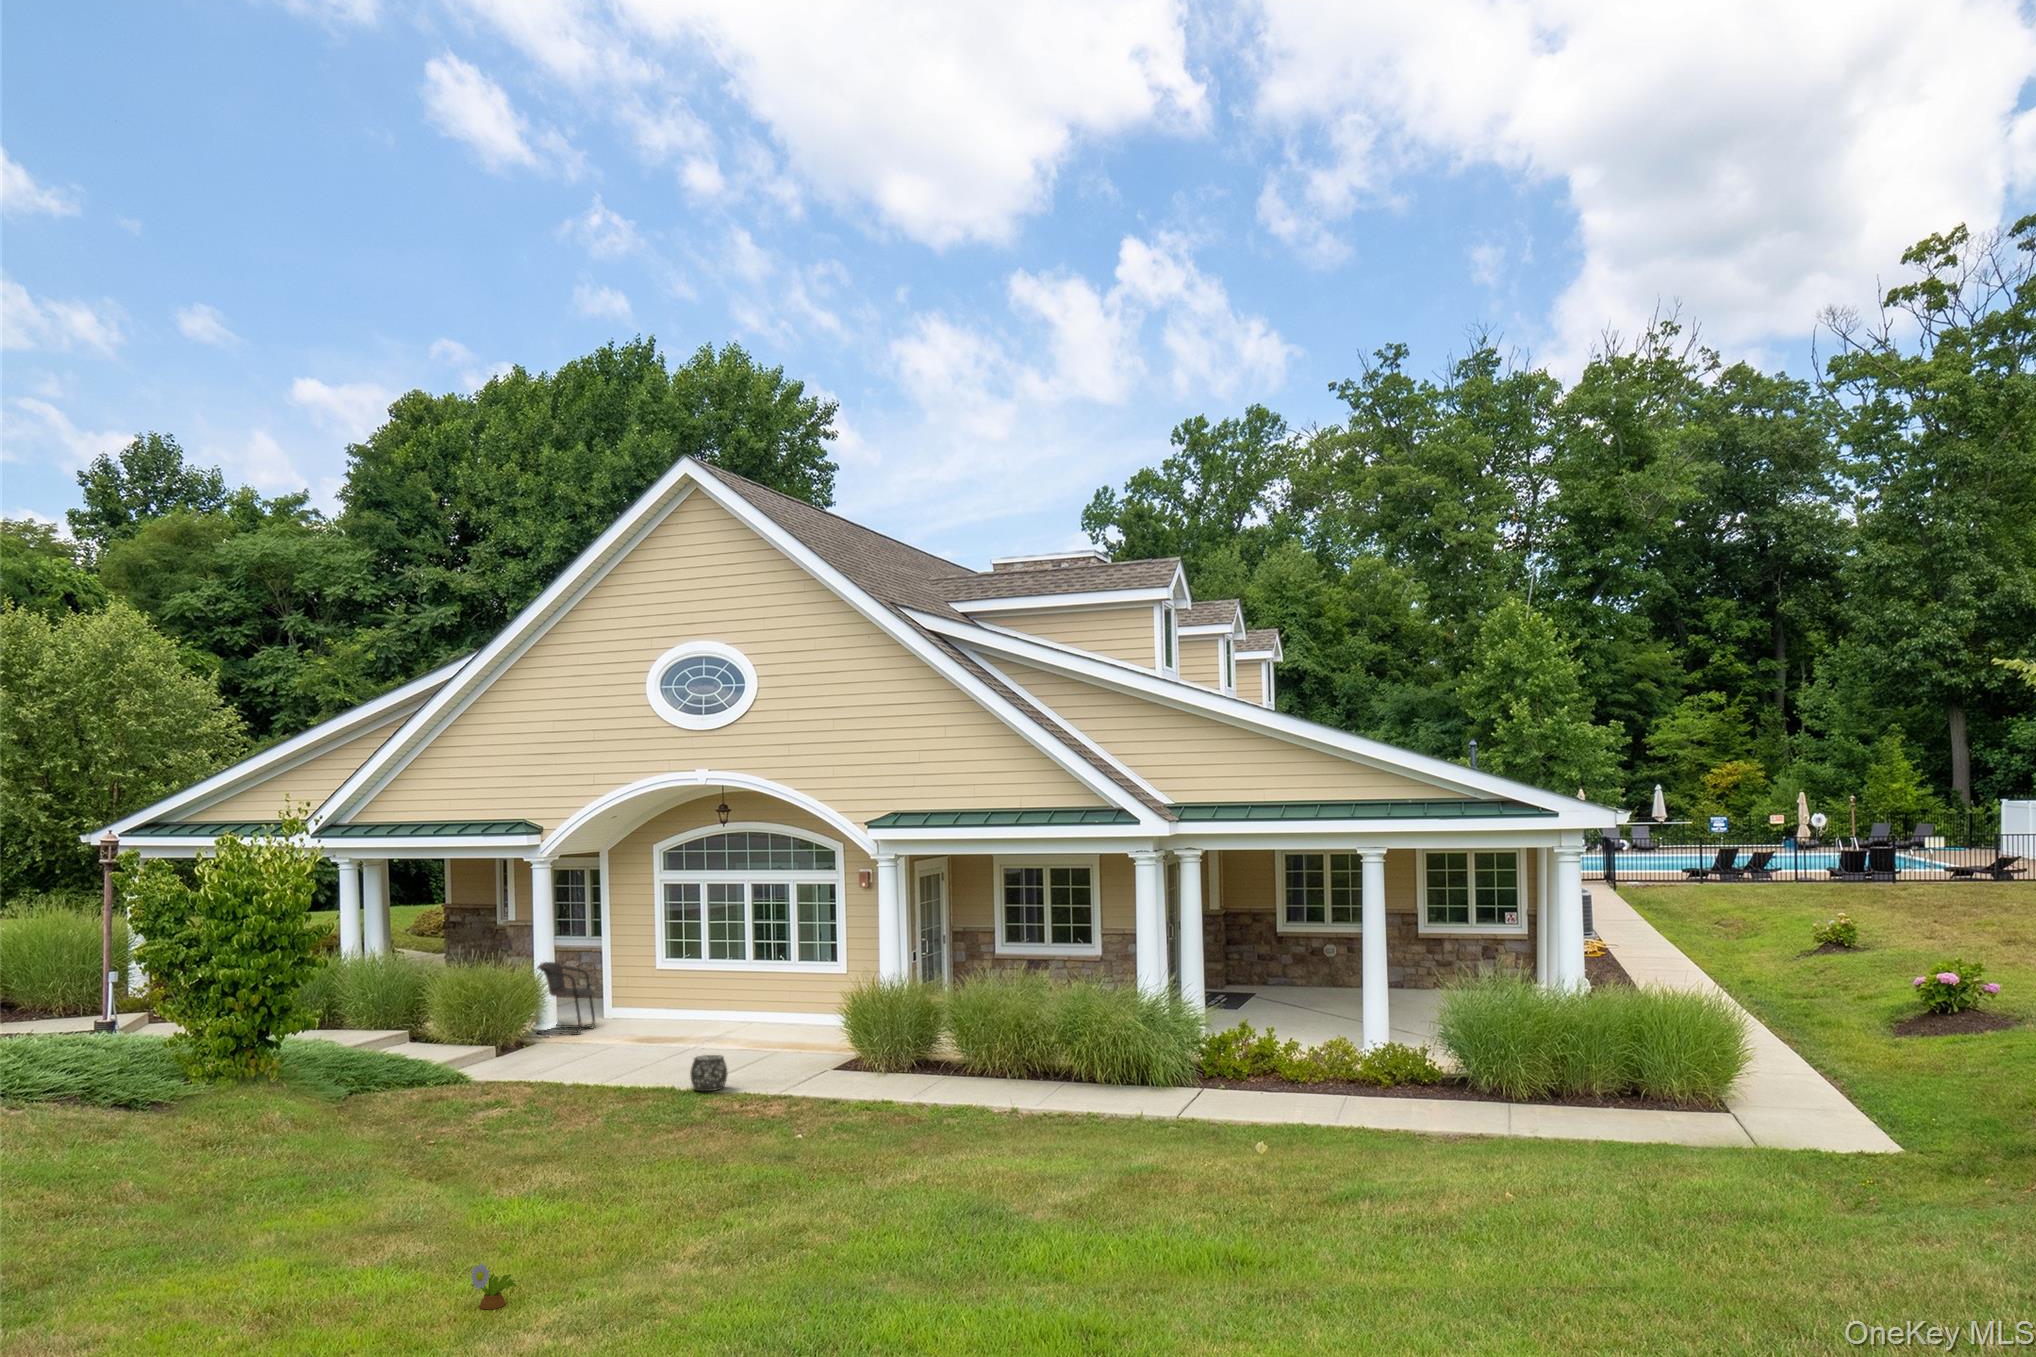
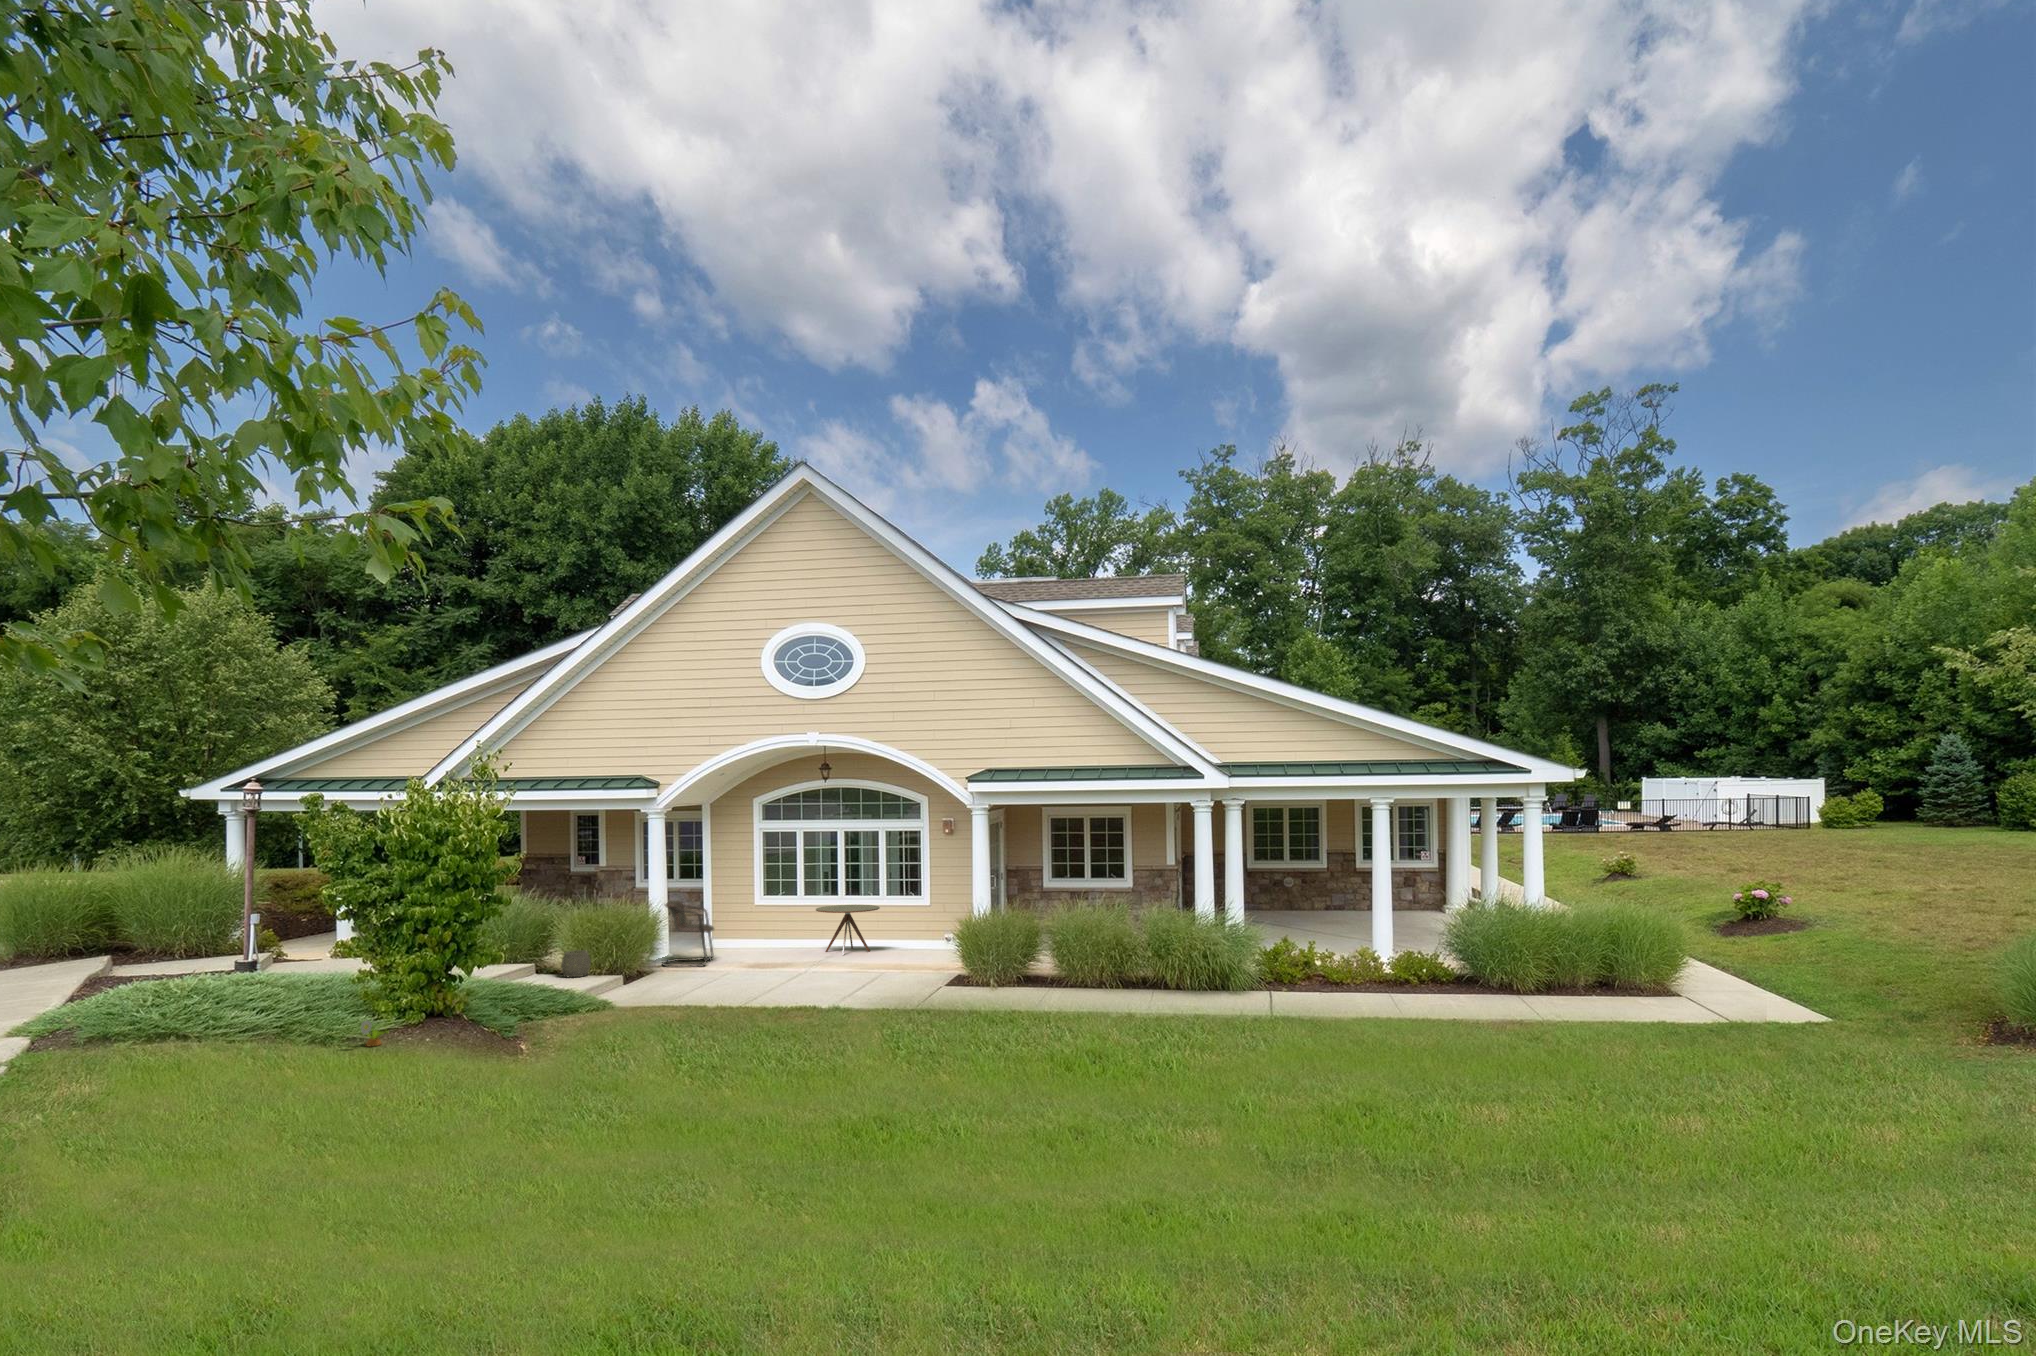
round table: none [711,968,784,1025] -> present [816,905,880,955]
woven basket: present [690,1055,728,1091] -> present [561,950,591,977]
decorative plant: present [471,1263,517,1309] -> present [361,1020,387,1047]

